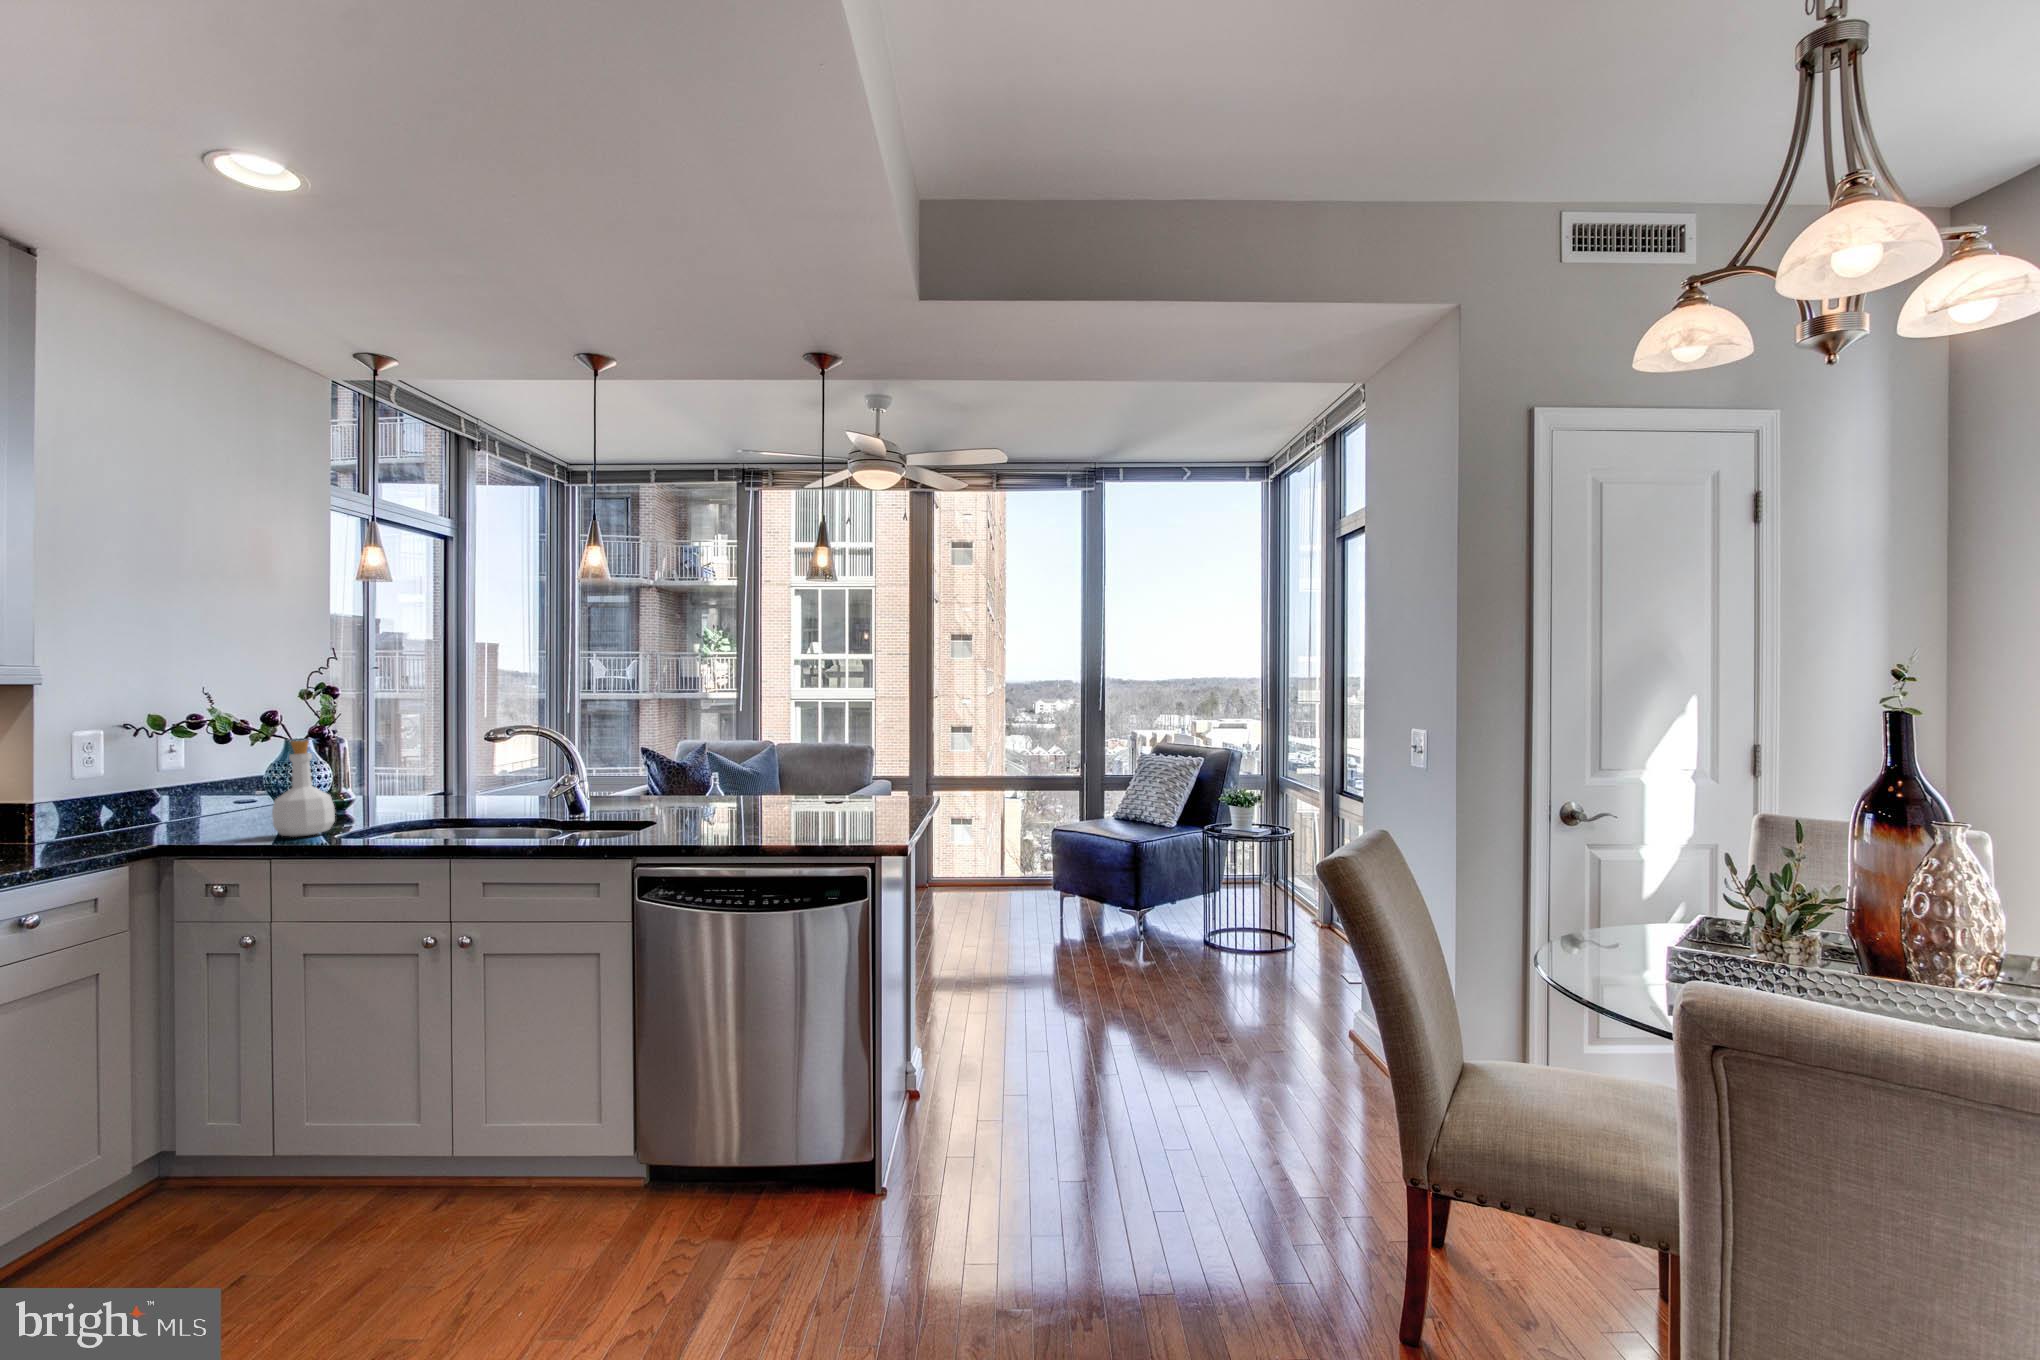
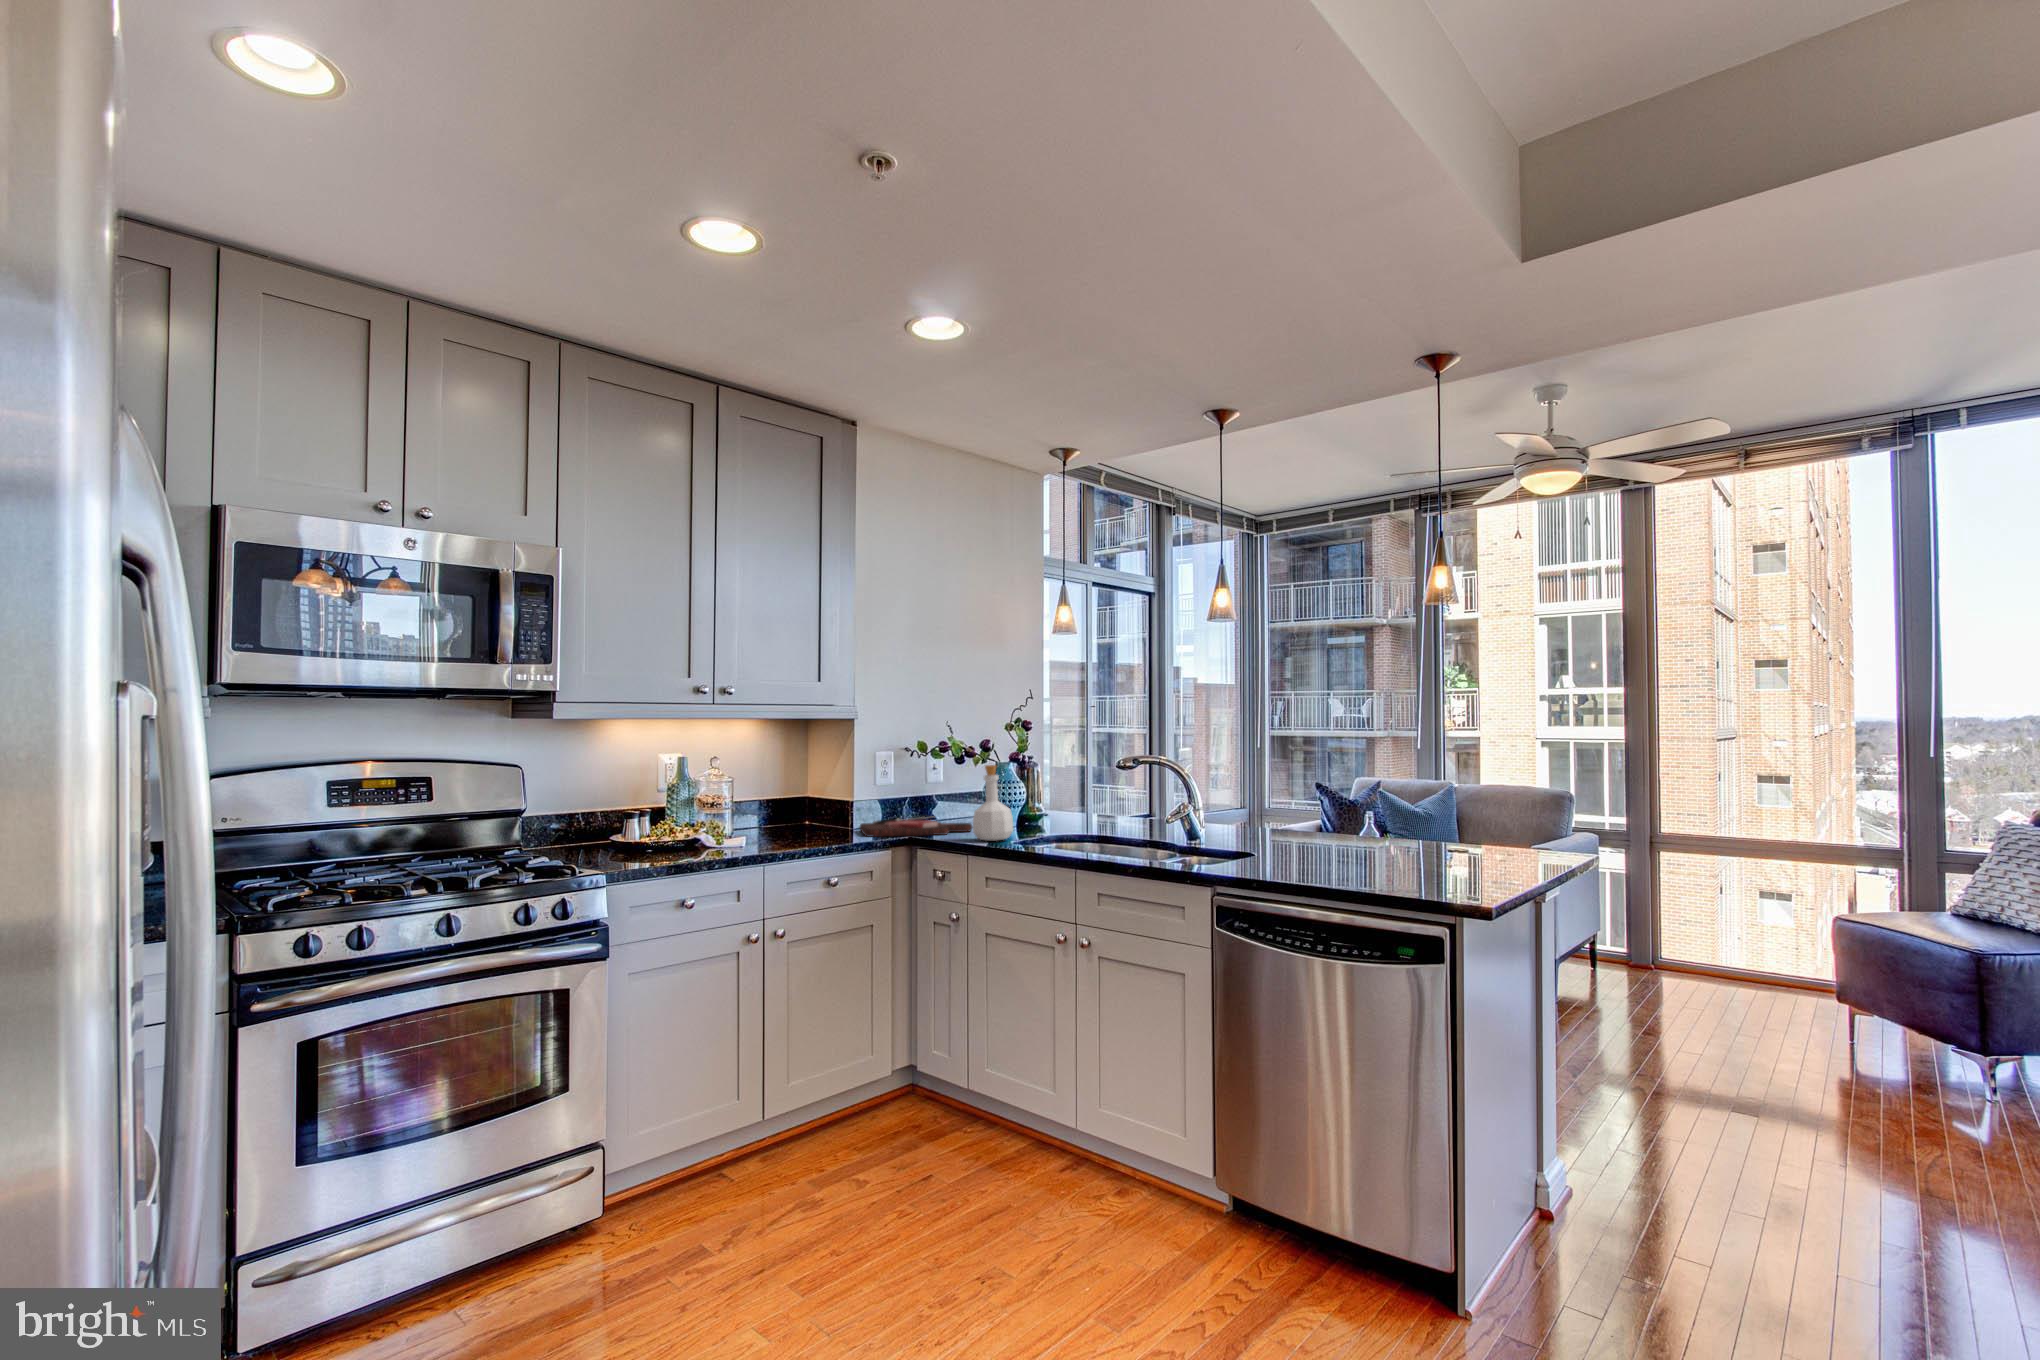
cutting board: none [54,813,256,848] -> present [860,819,973,837]

